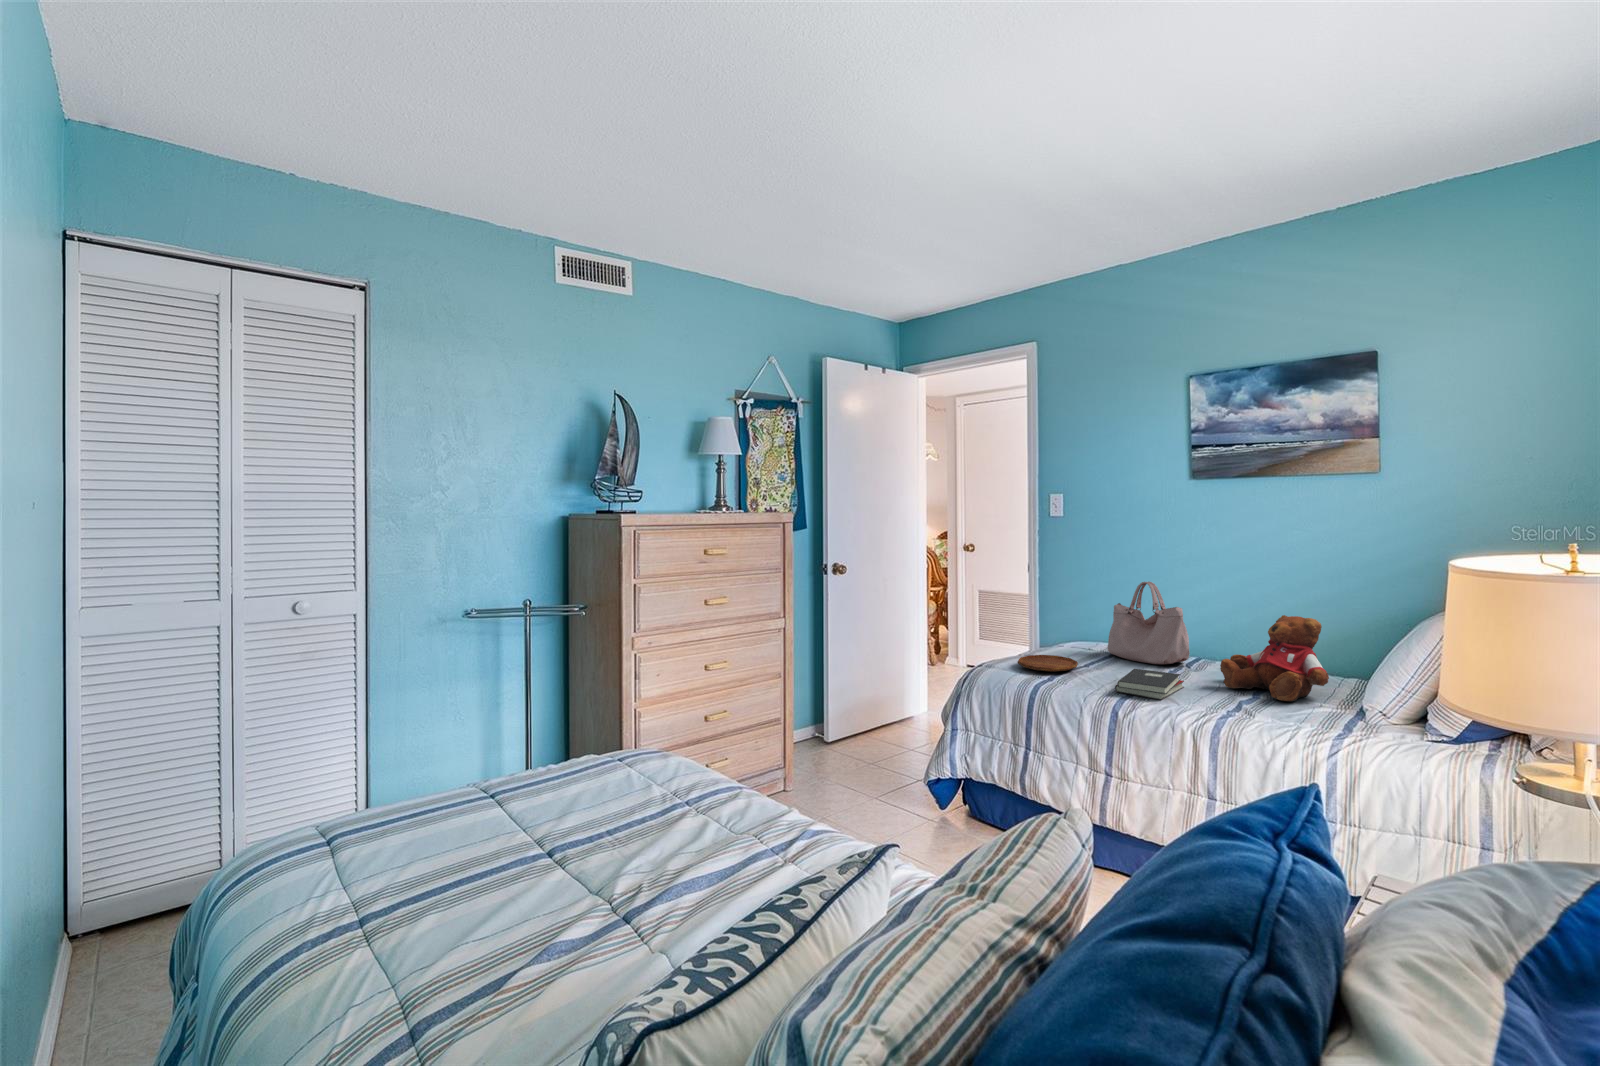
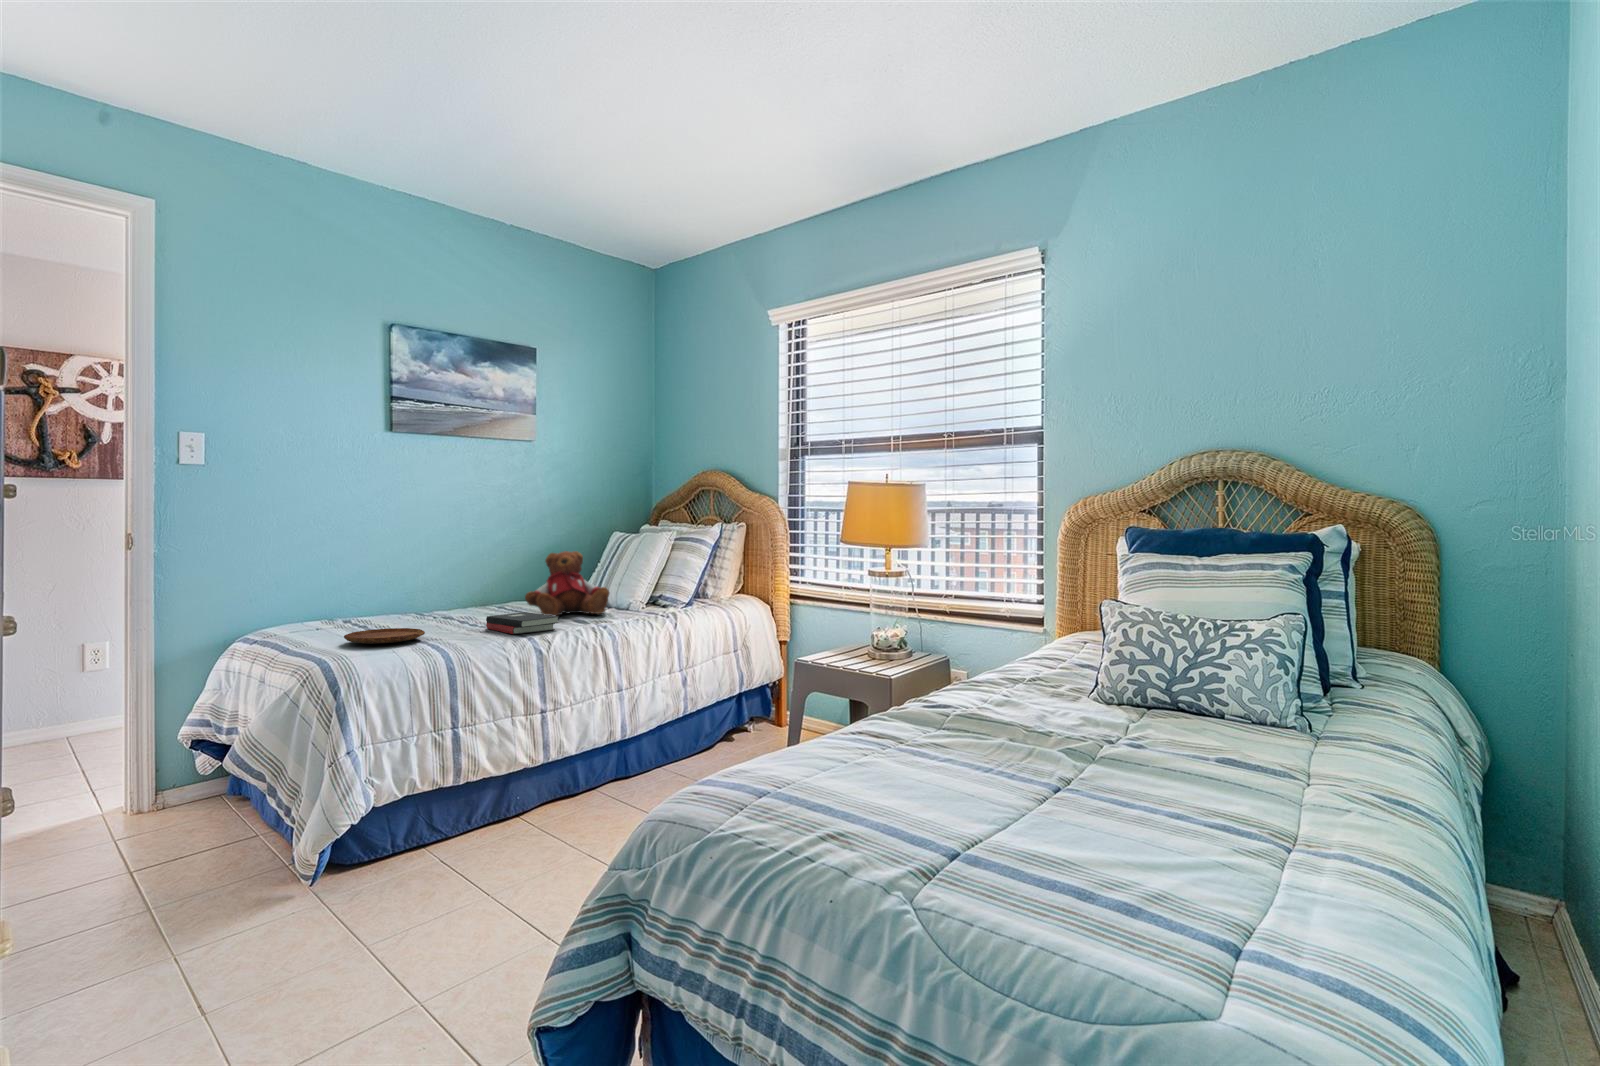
handbag: present [1108,582,1190,664] -> none [367,536,471,624]

